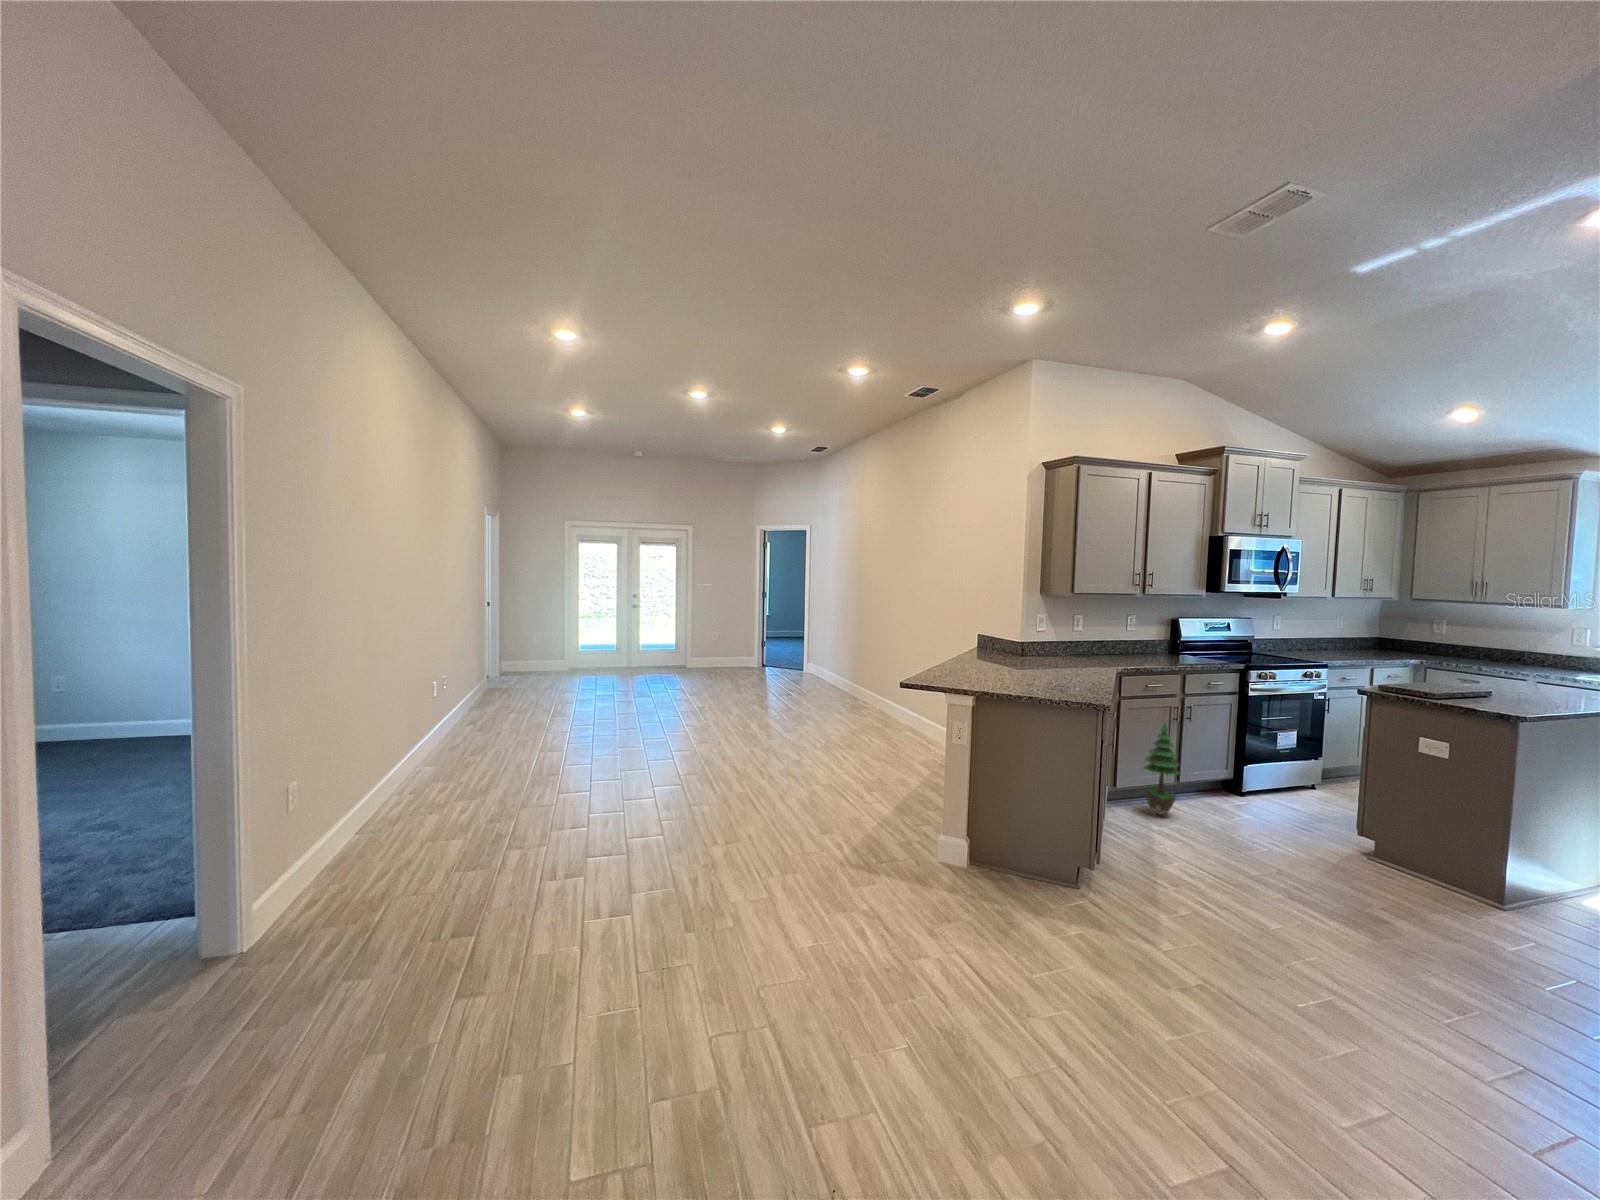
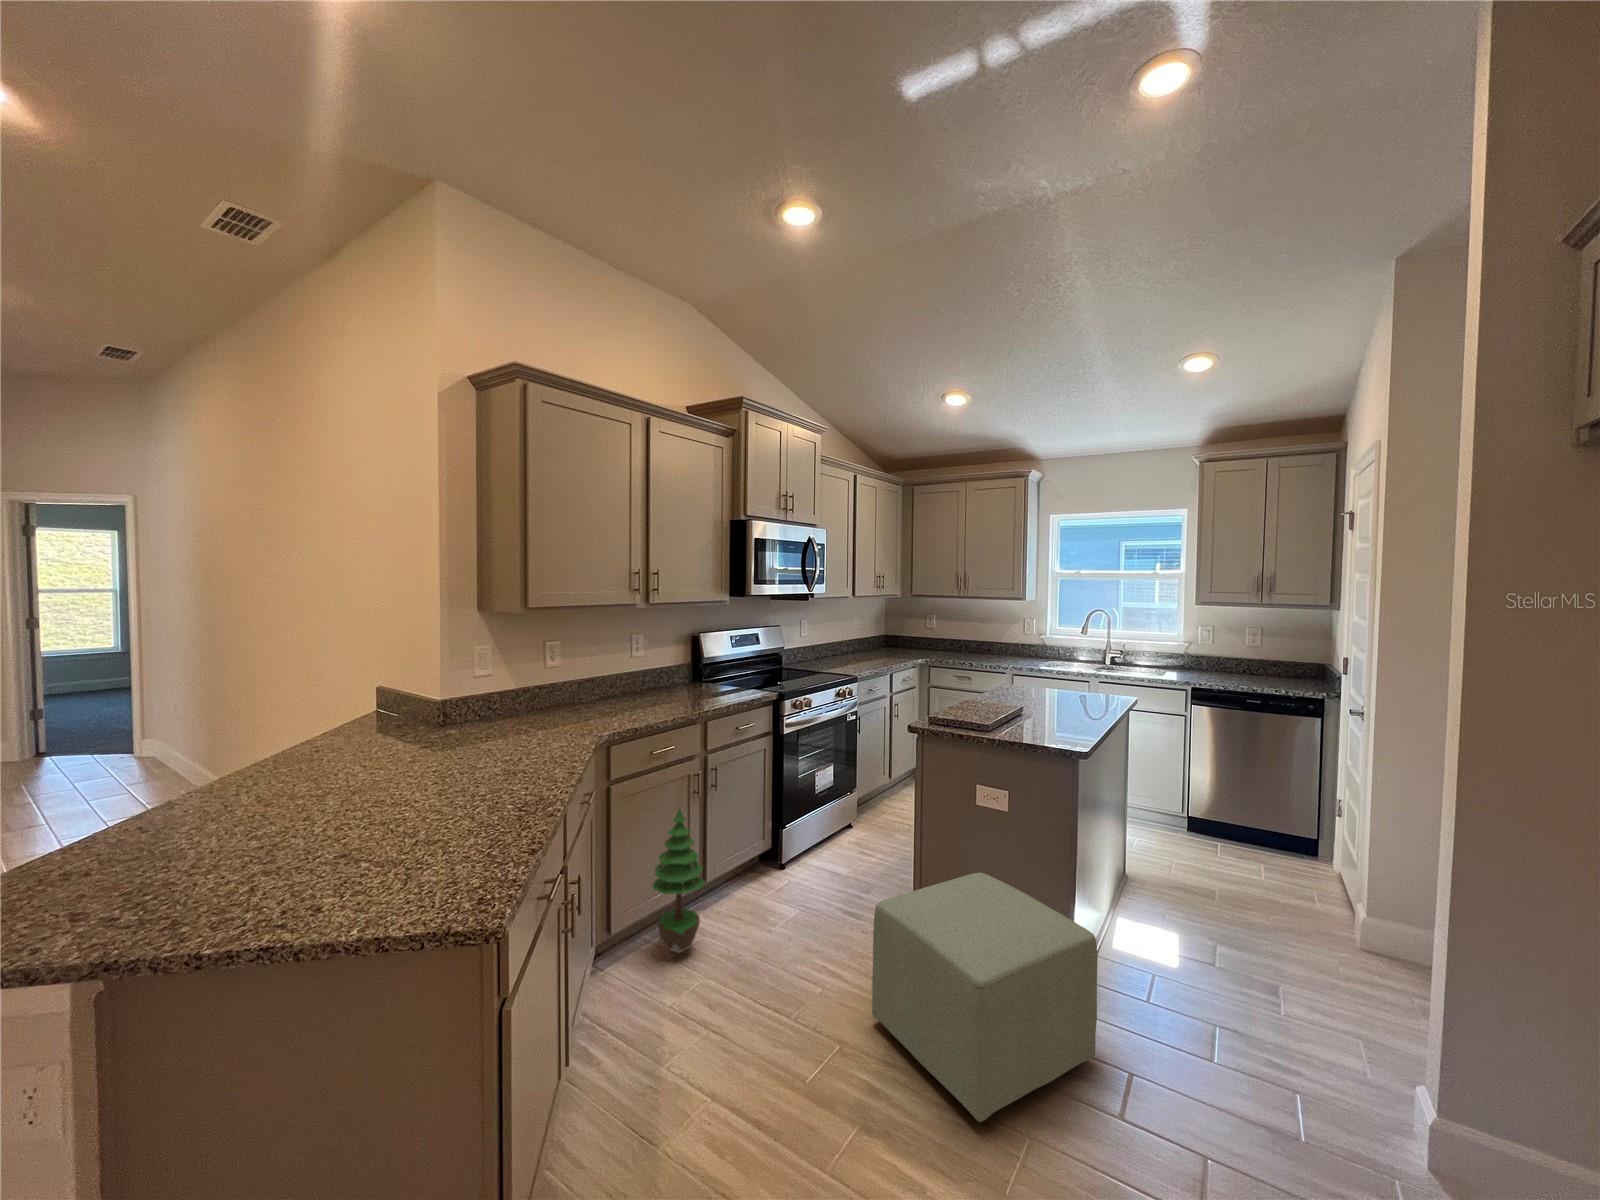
ottoman: none [1308,795,1516,931] -> present [872,873,1097,1122]

